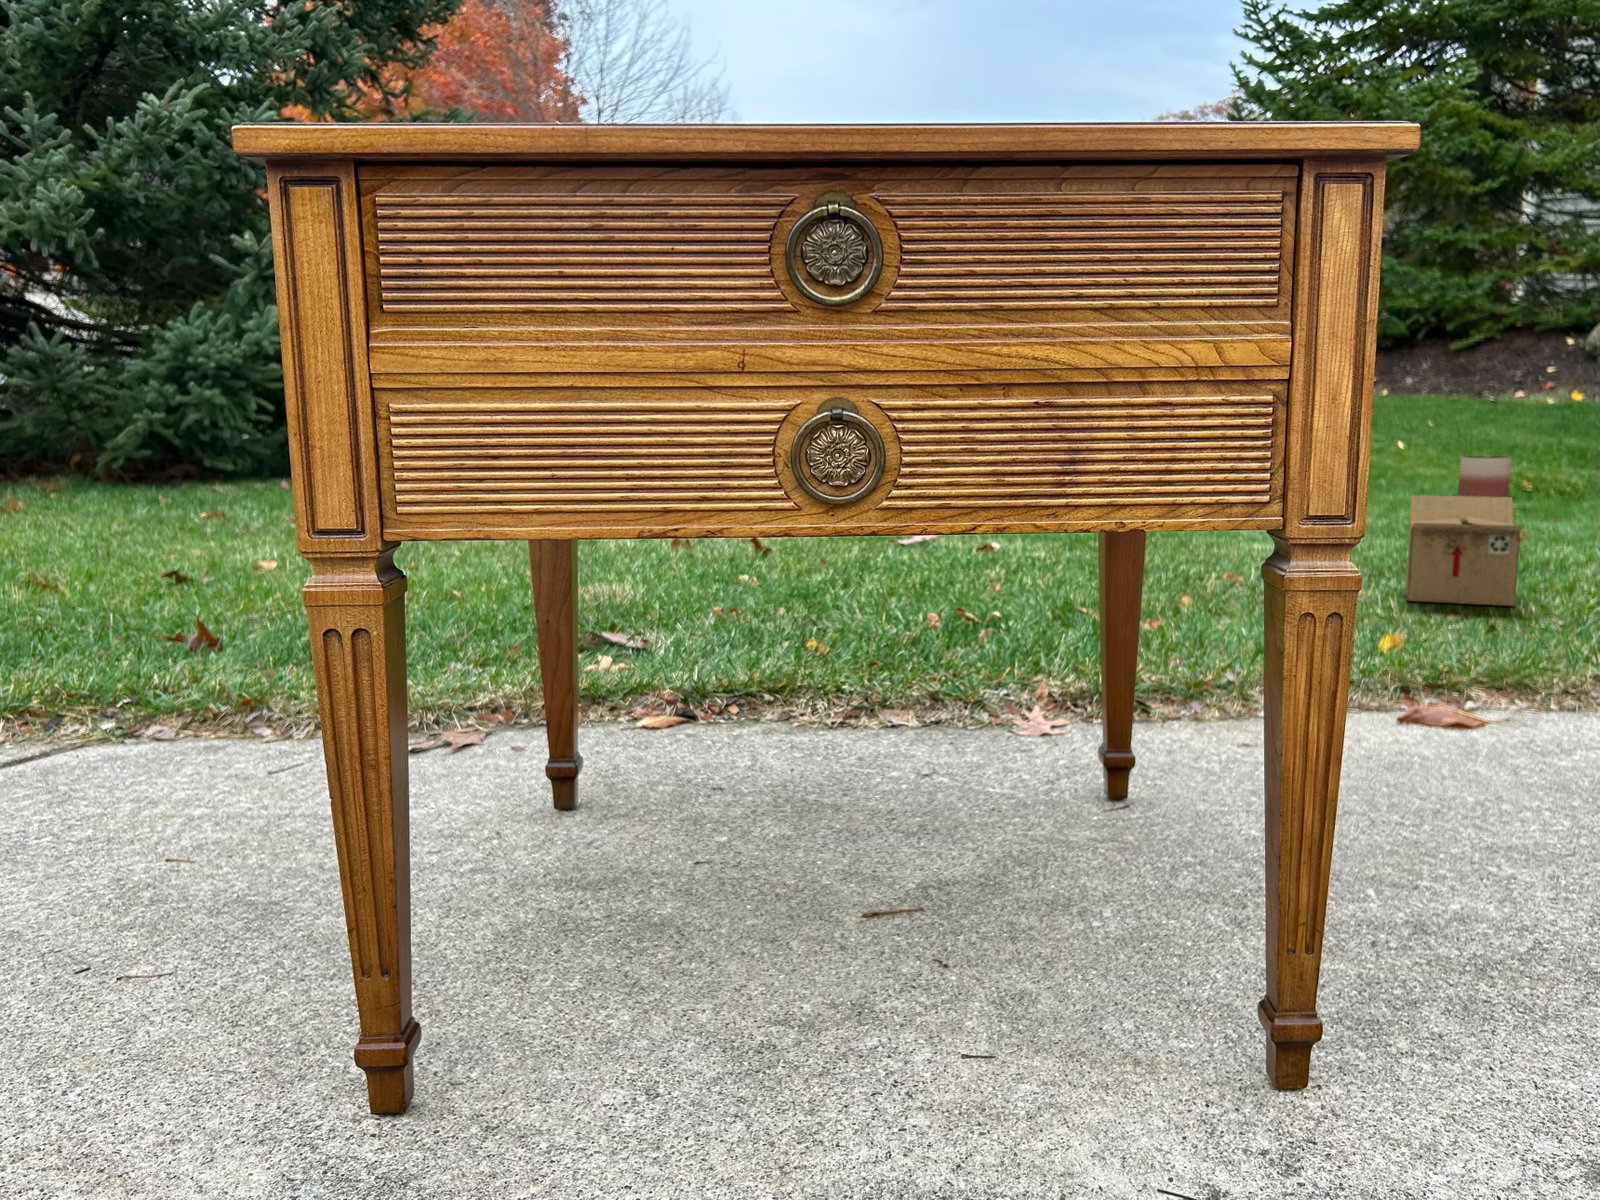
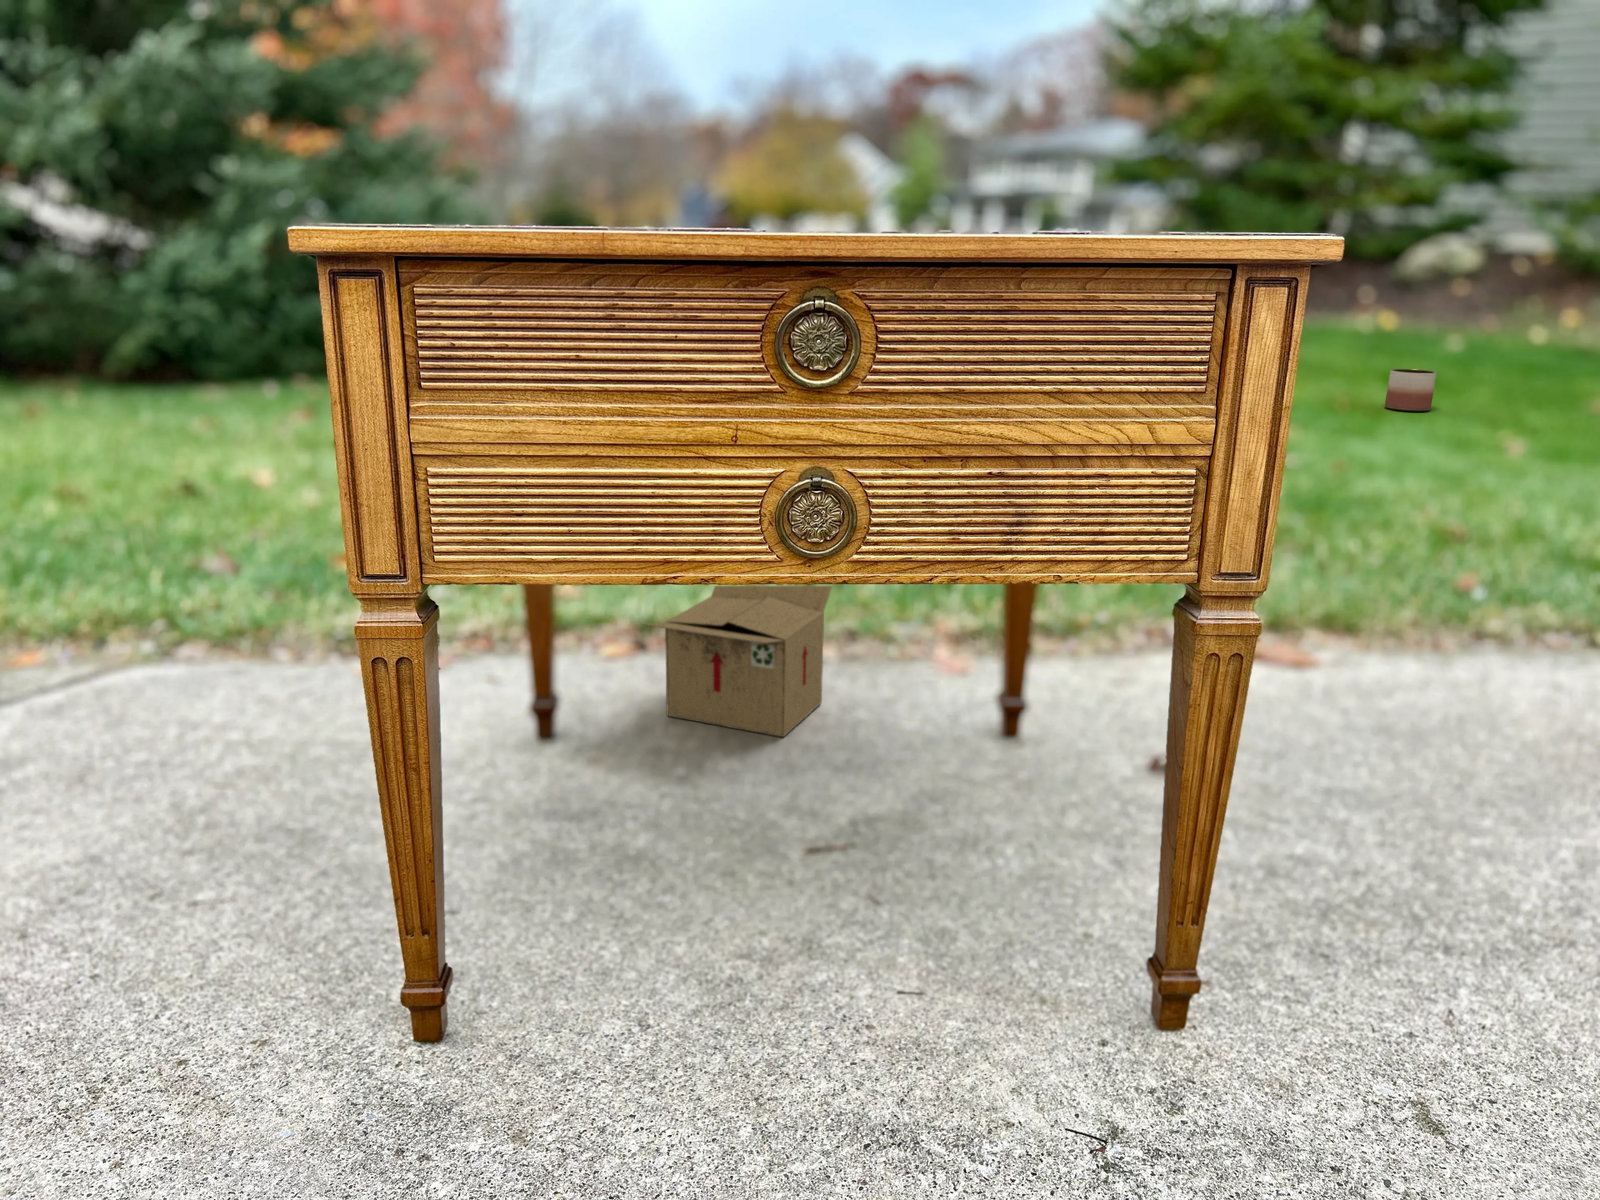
cardboard box: present [1405,495,1524,606] -> present [646,586,832,737]

